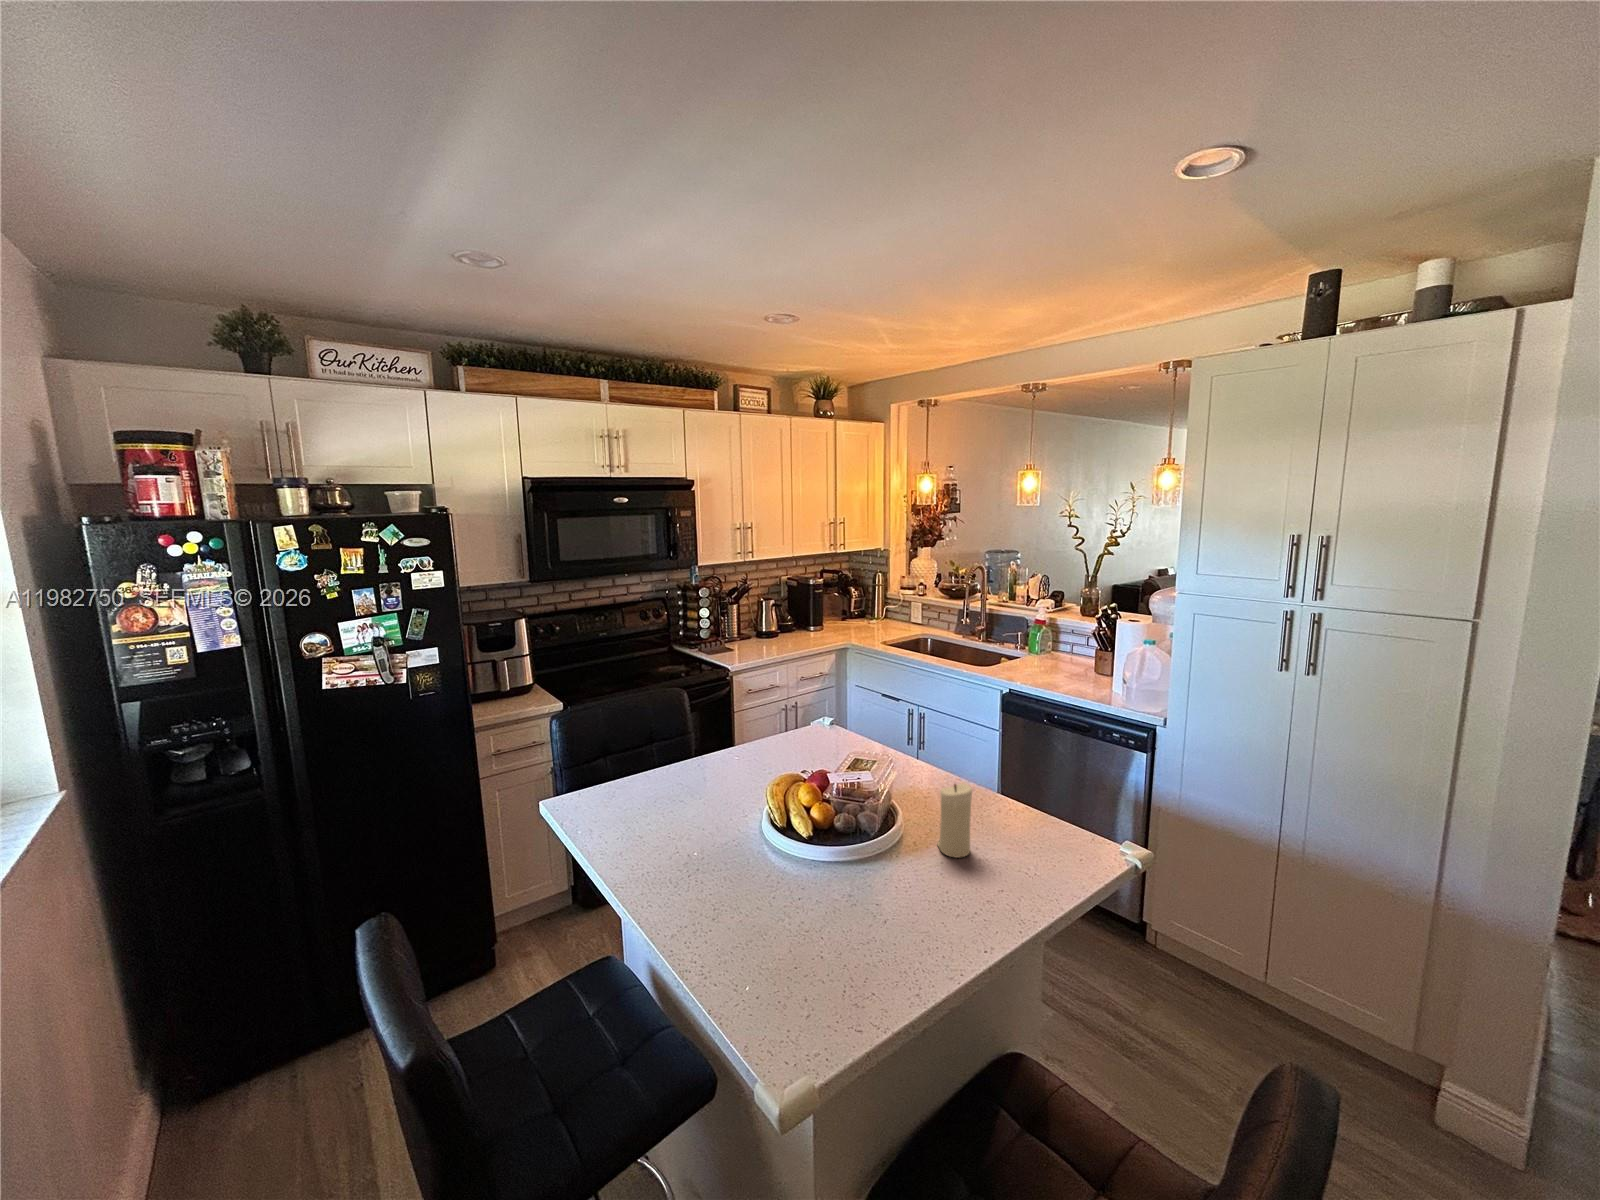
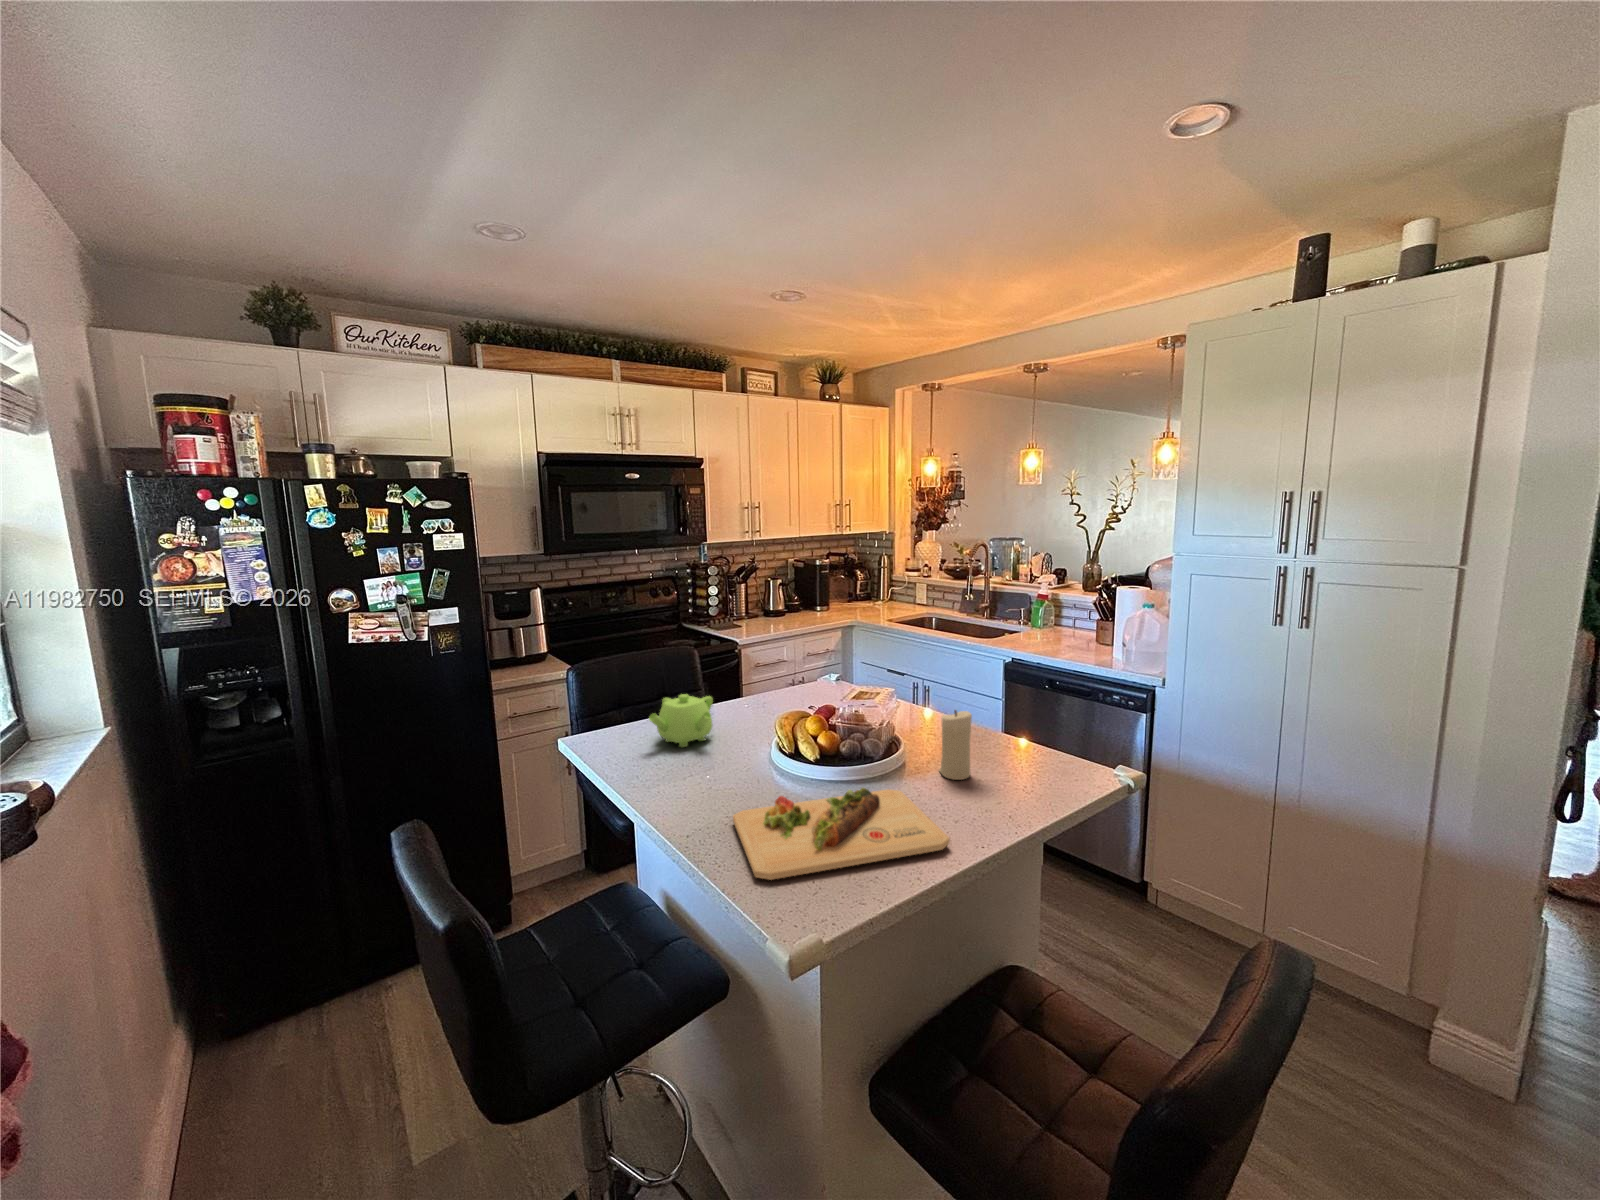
teapot: none [633,754,701,812] -> present [649,694,713,747]
cutting board: none [719,874,950,1001] -> present [733,788,950,880]

